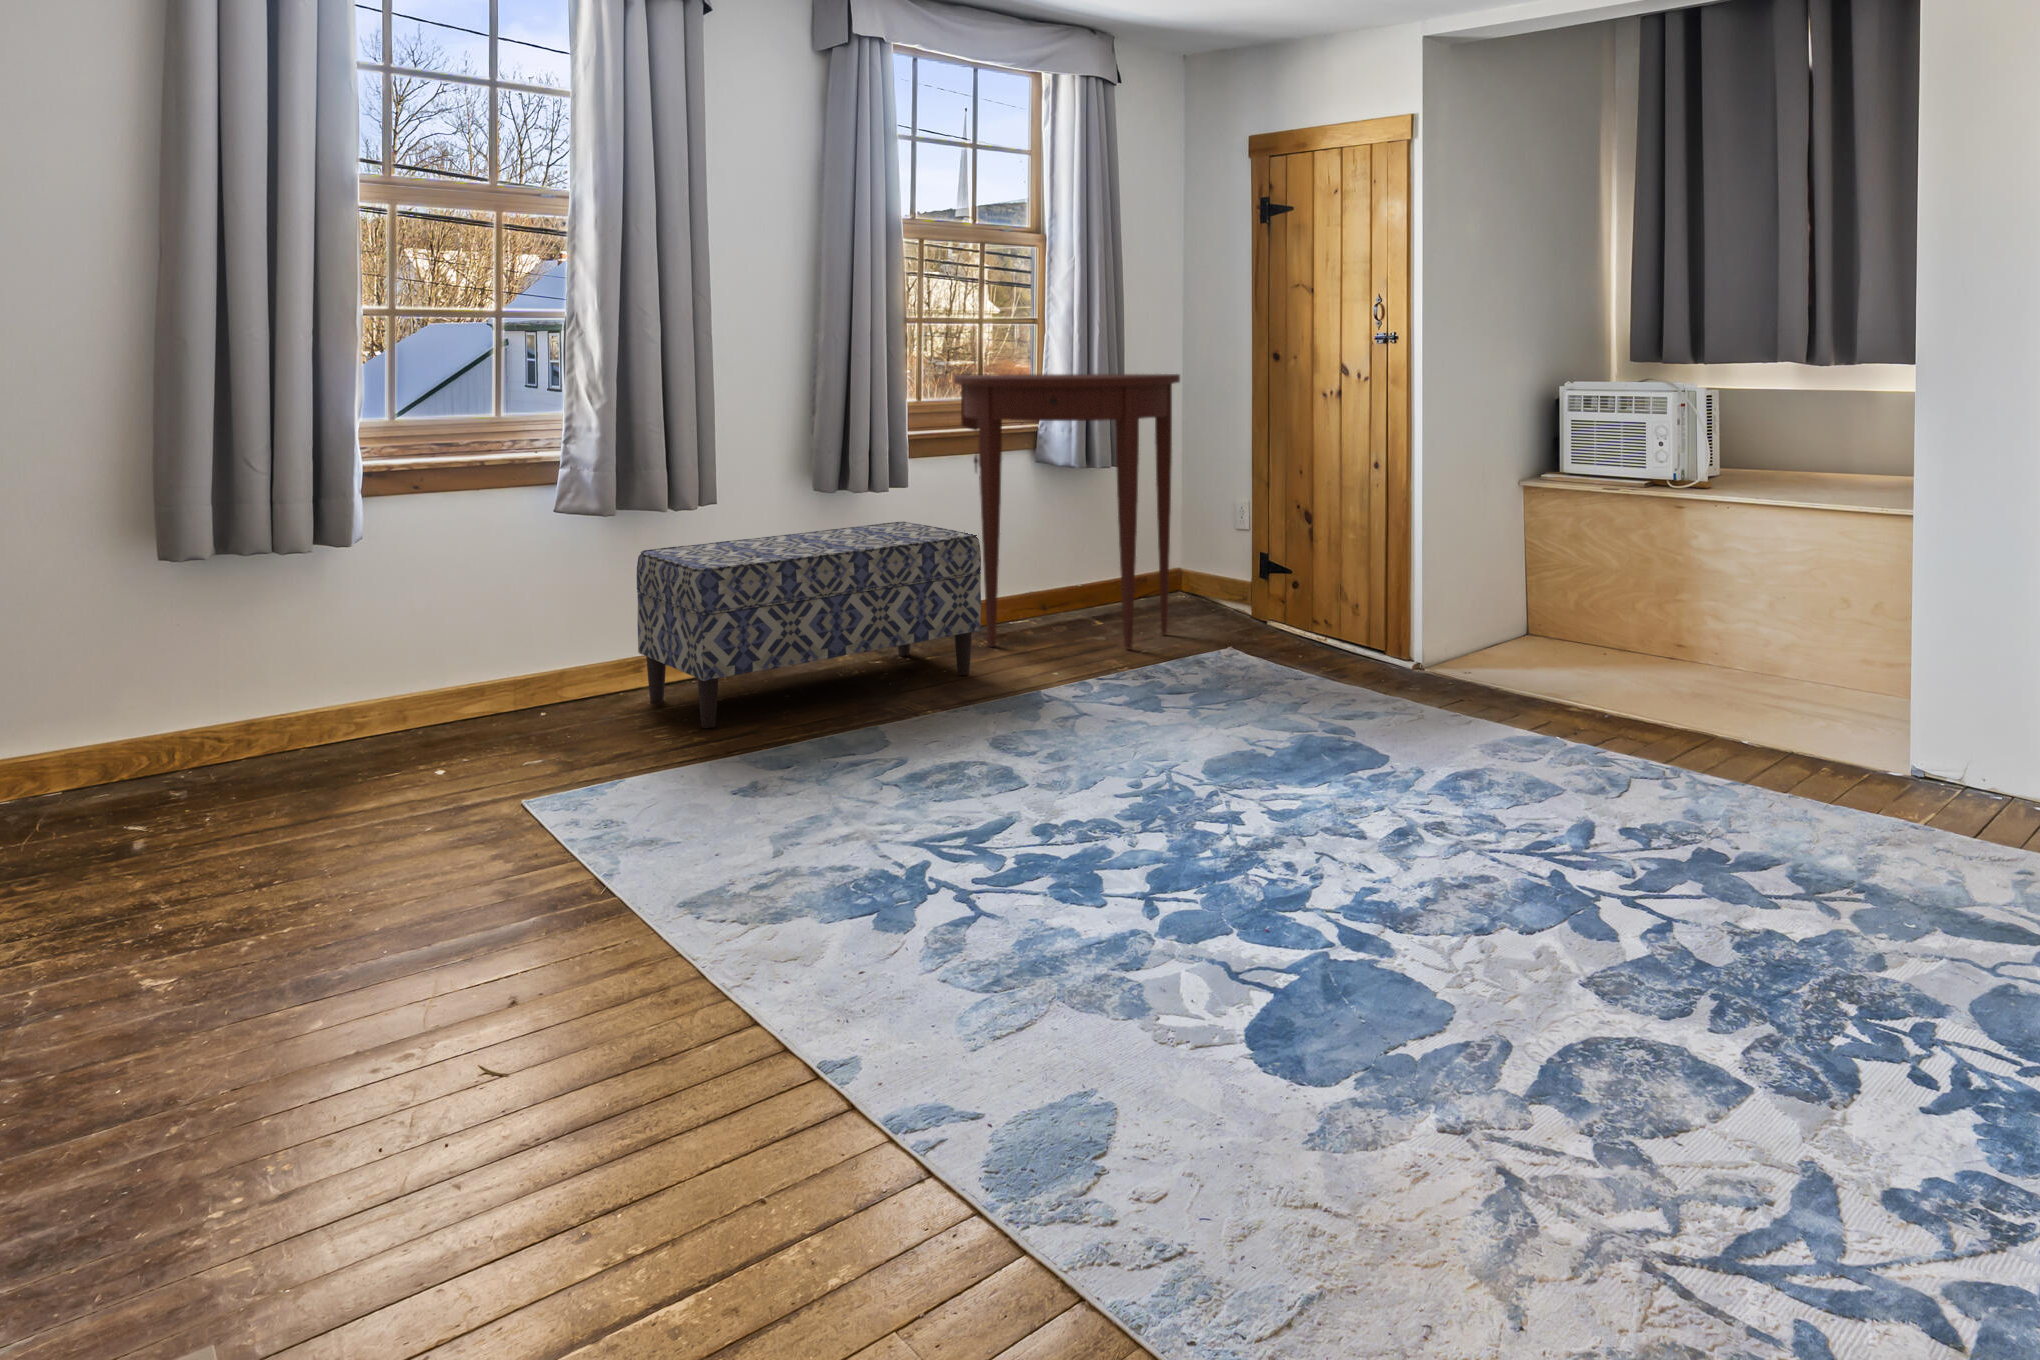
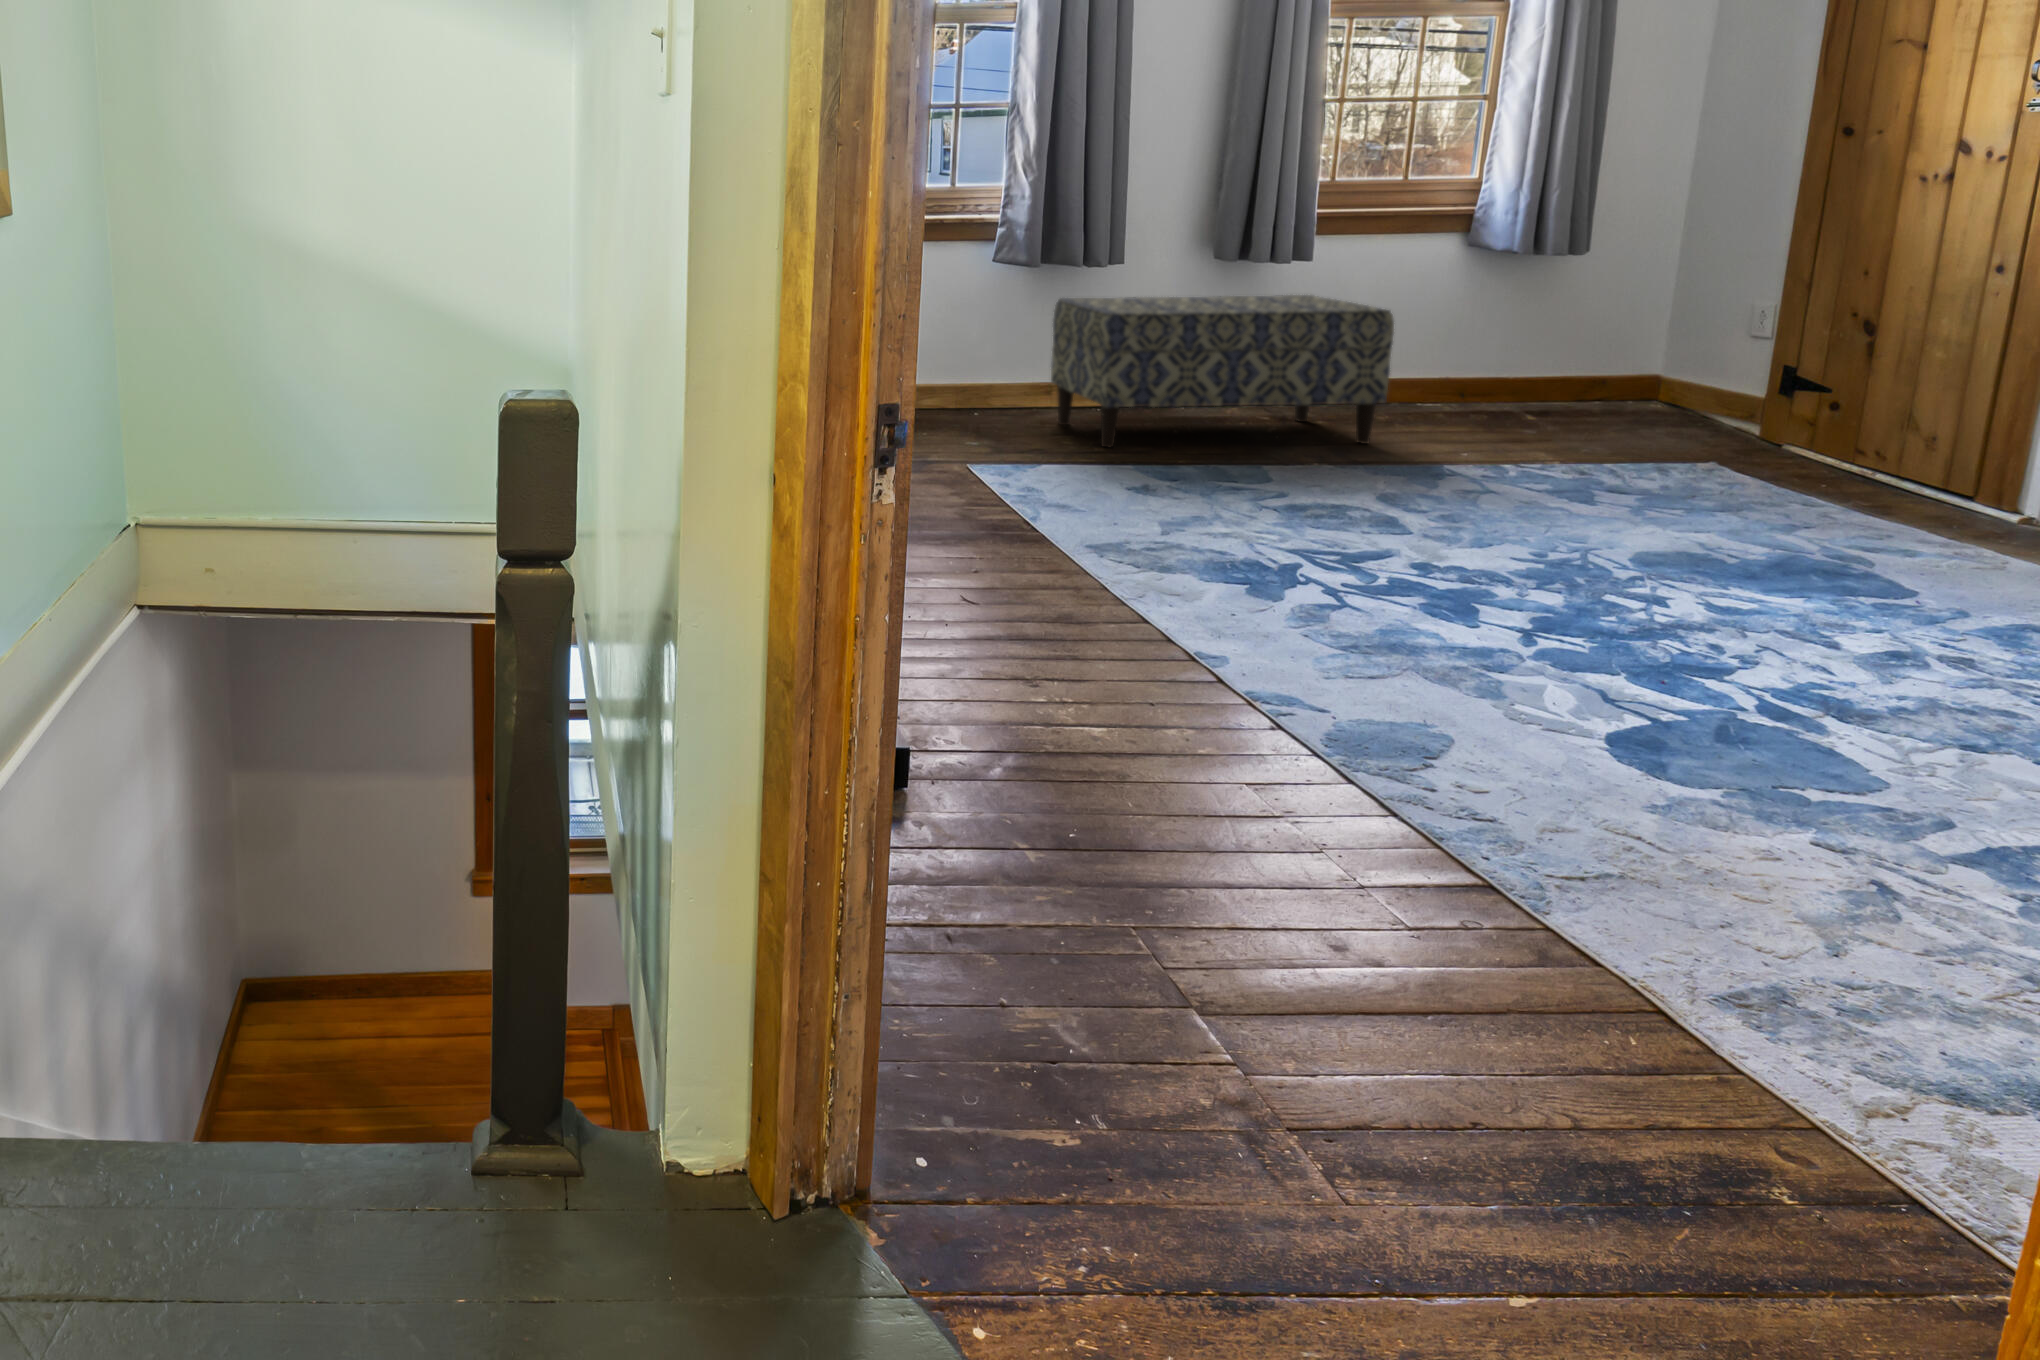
console table: present [954,374,1180,649] -> none [1376,154,1683,447]

